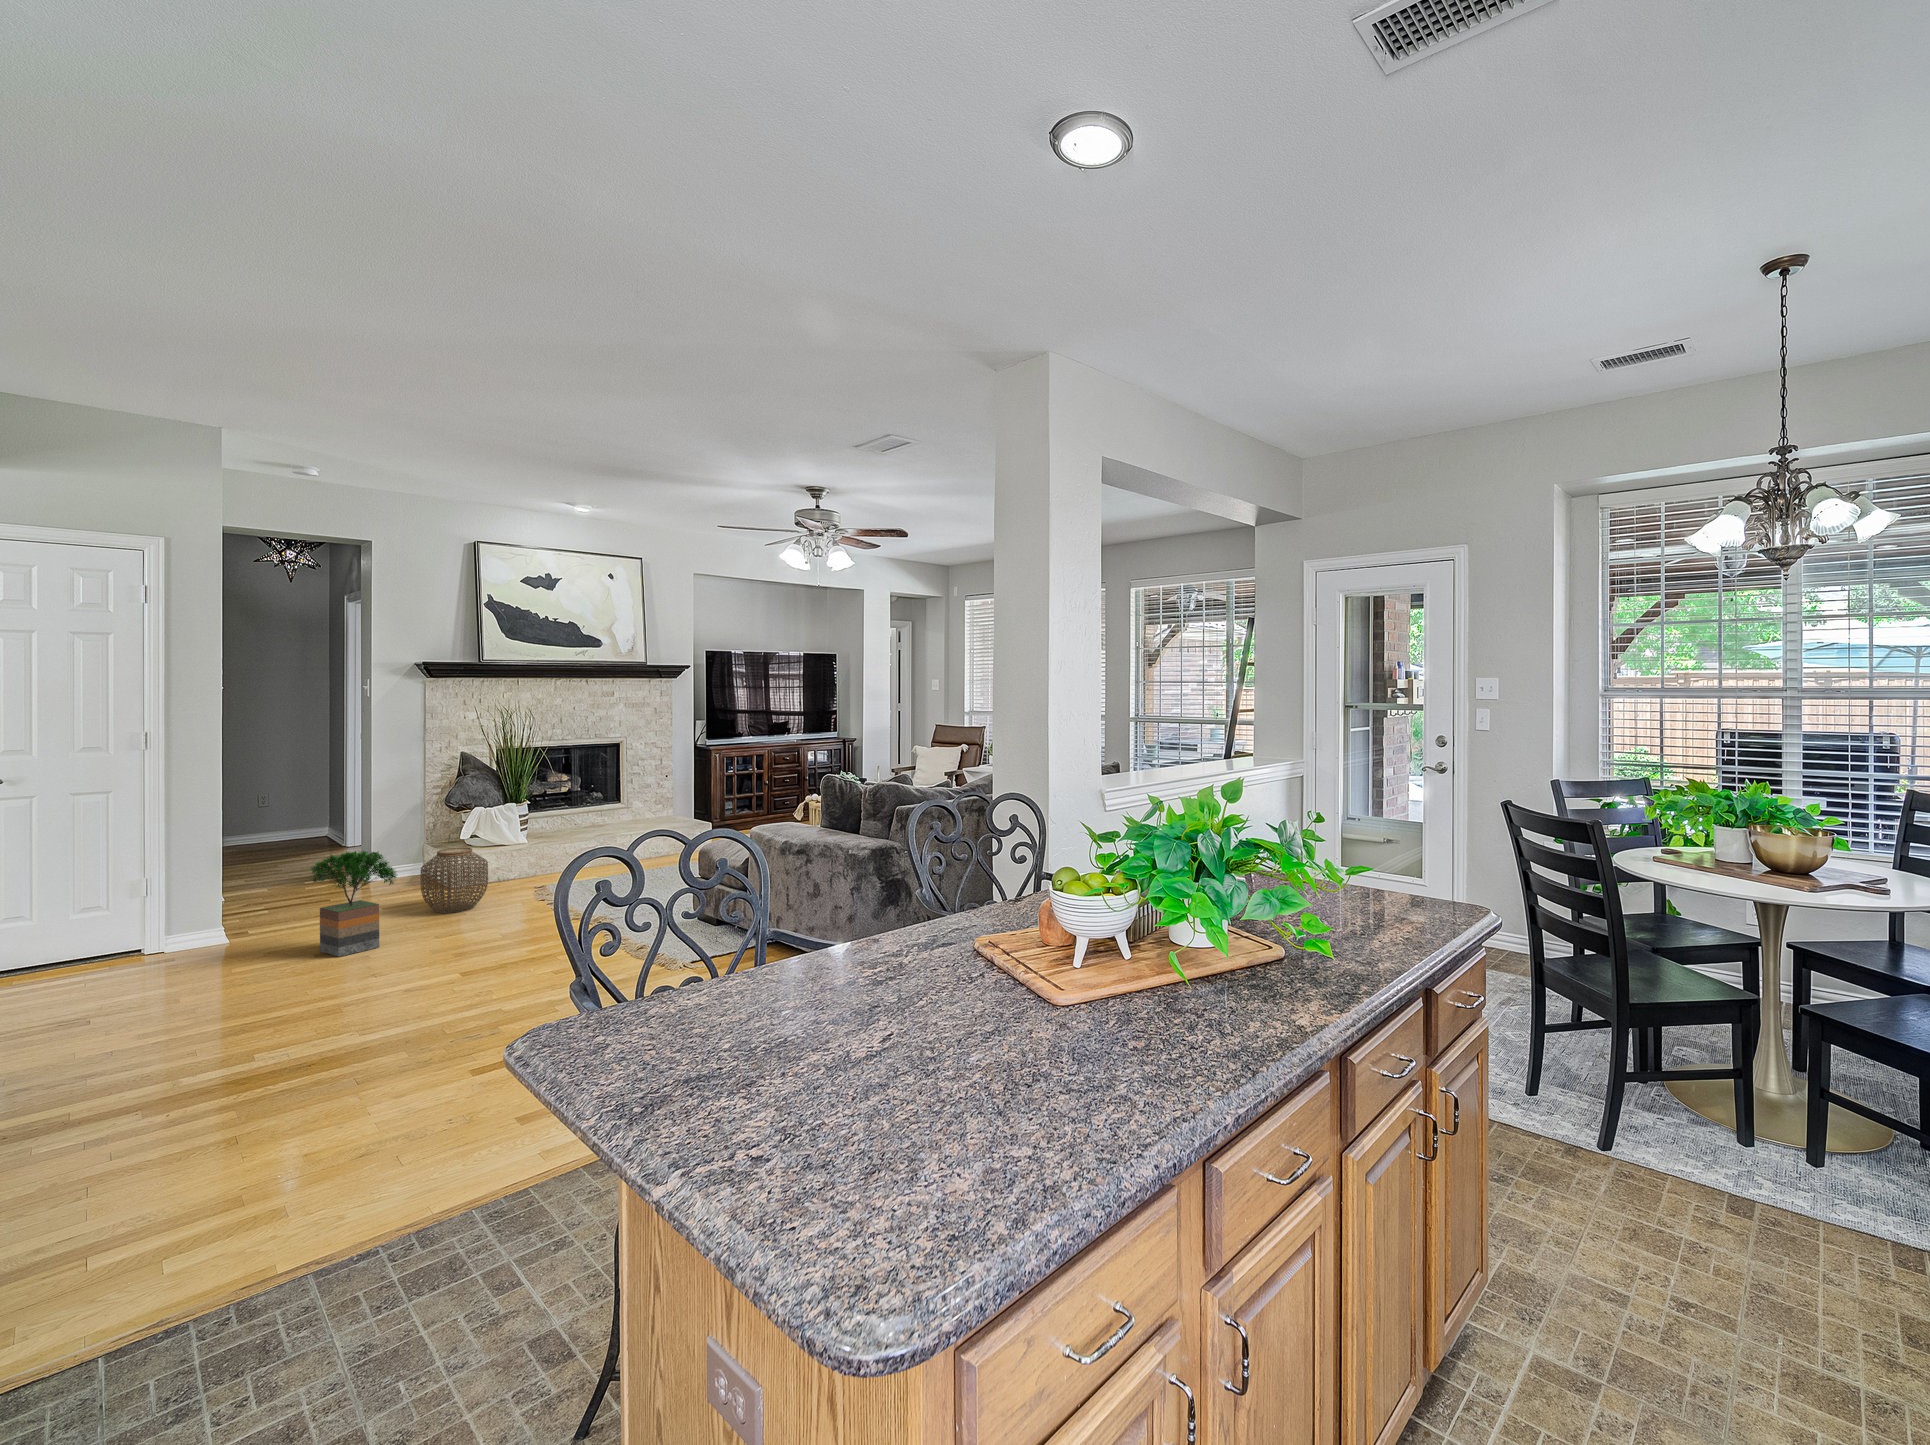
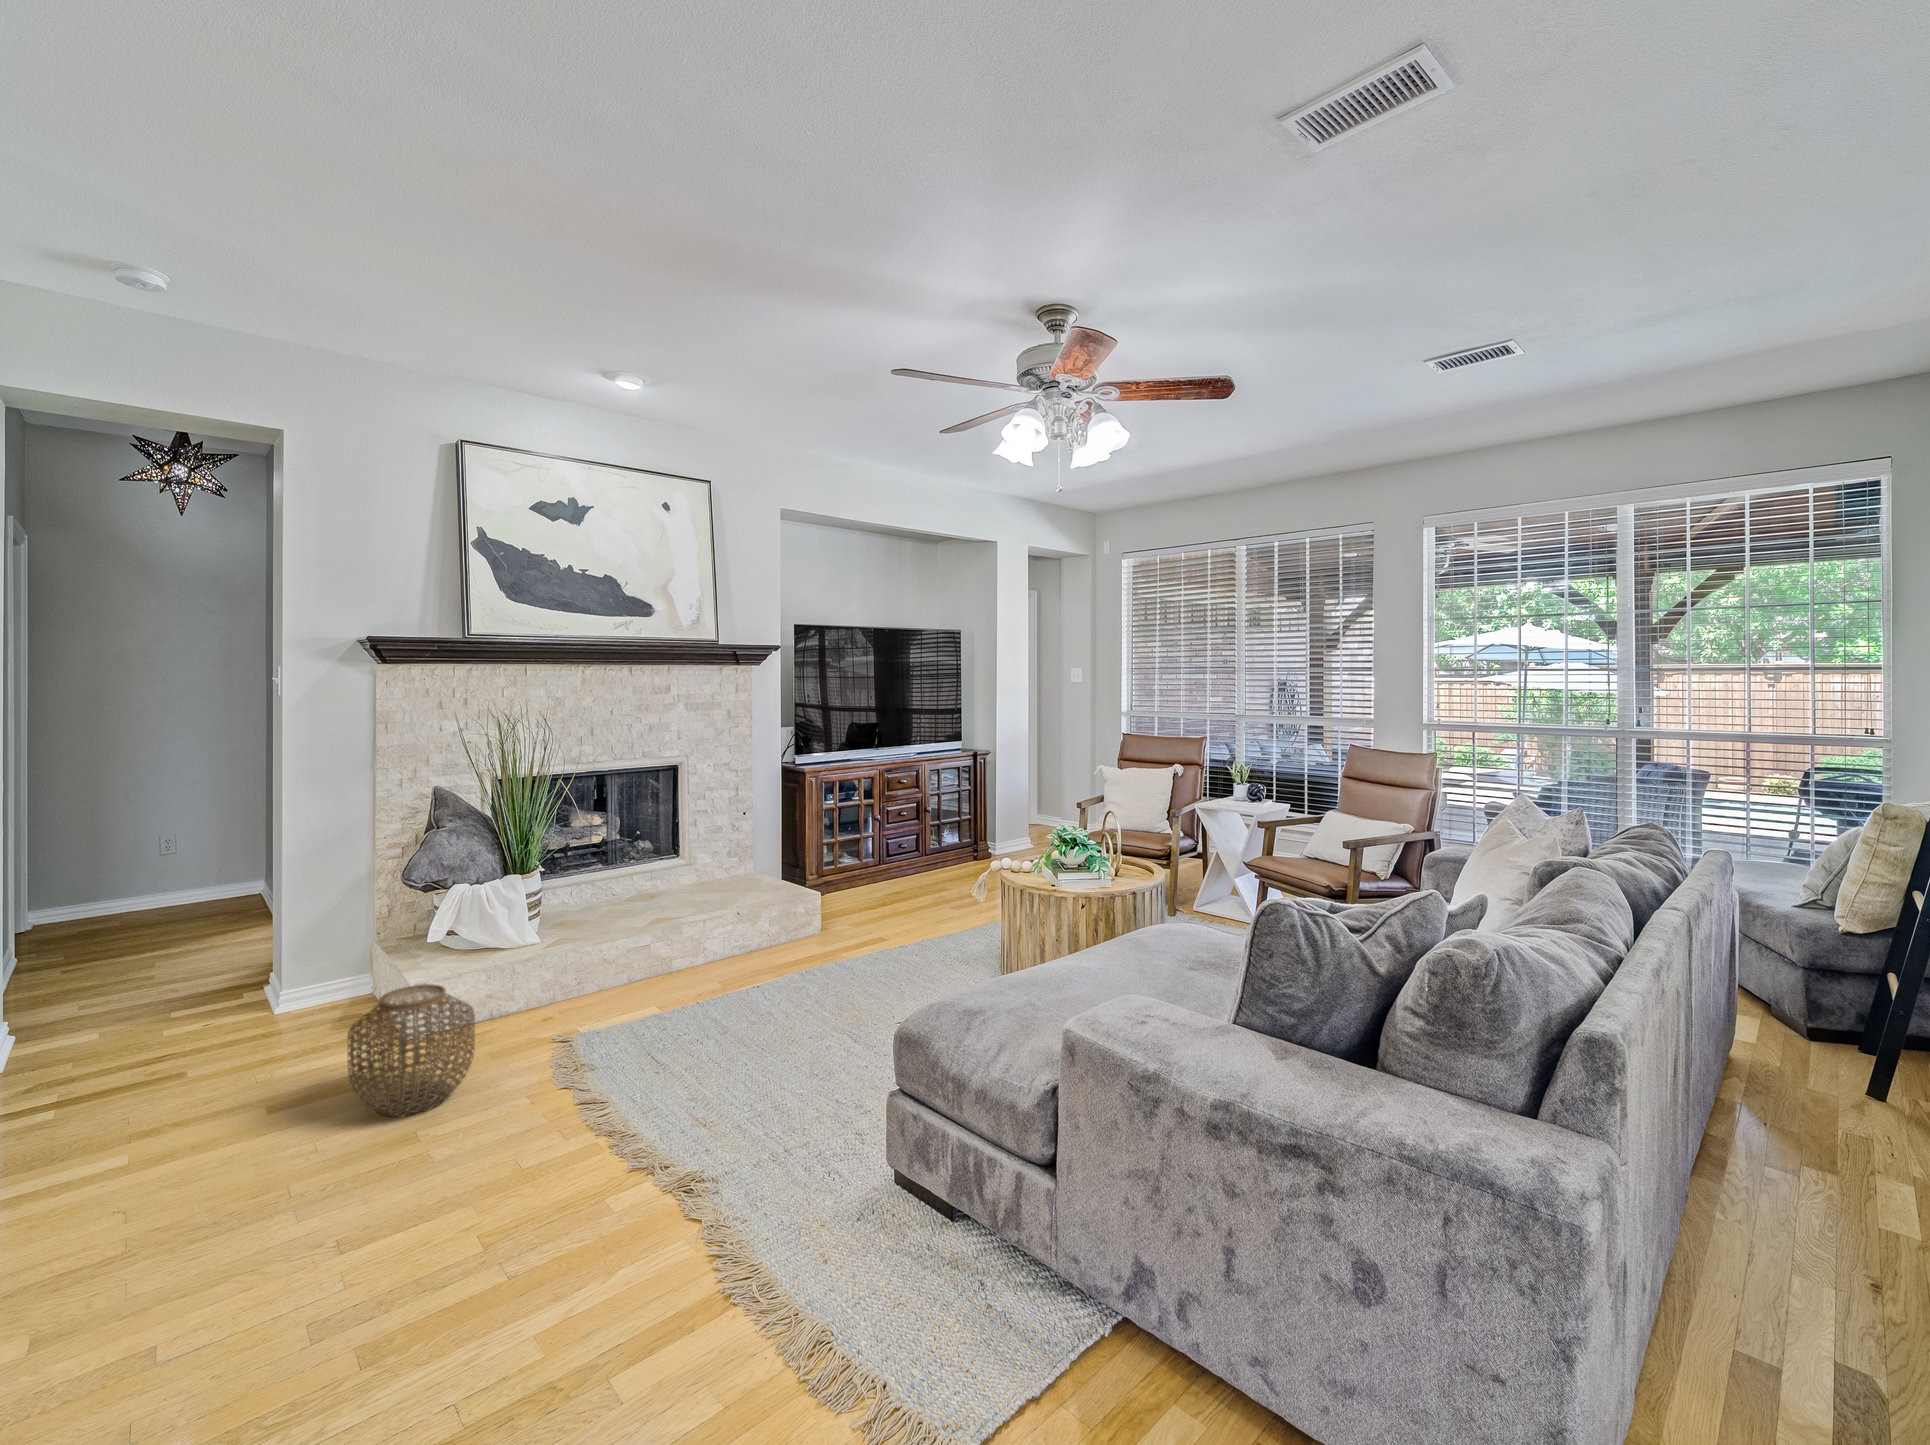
potted tree: present [311,851,397,957] -> none [72,1042,284,1302]

